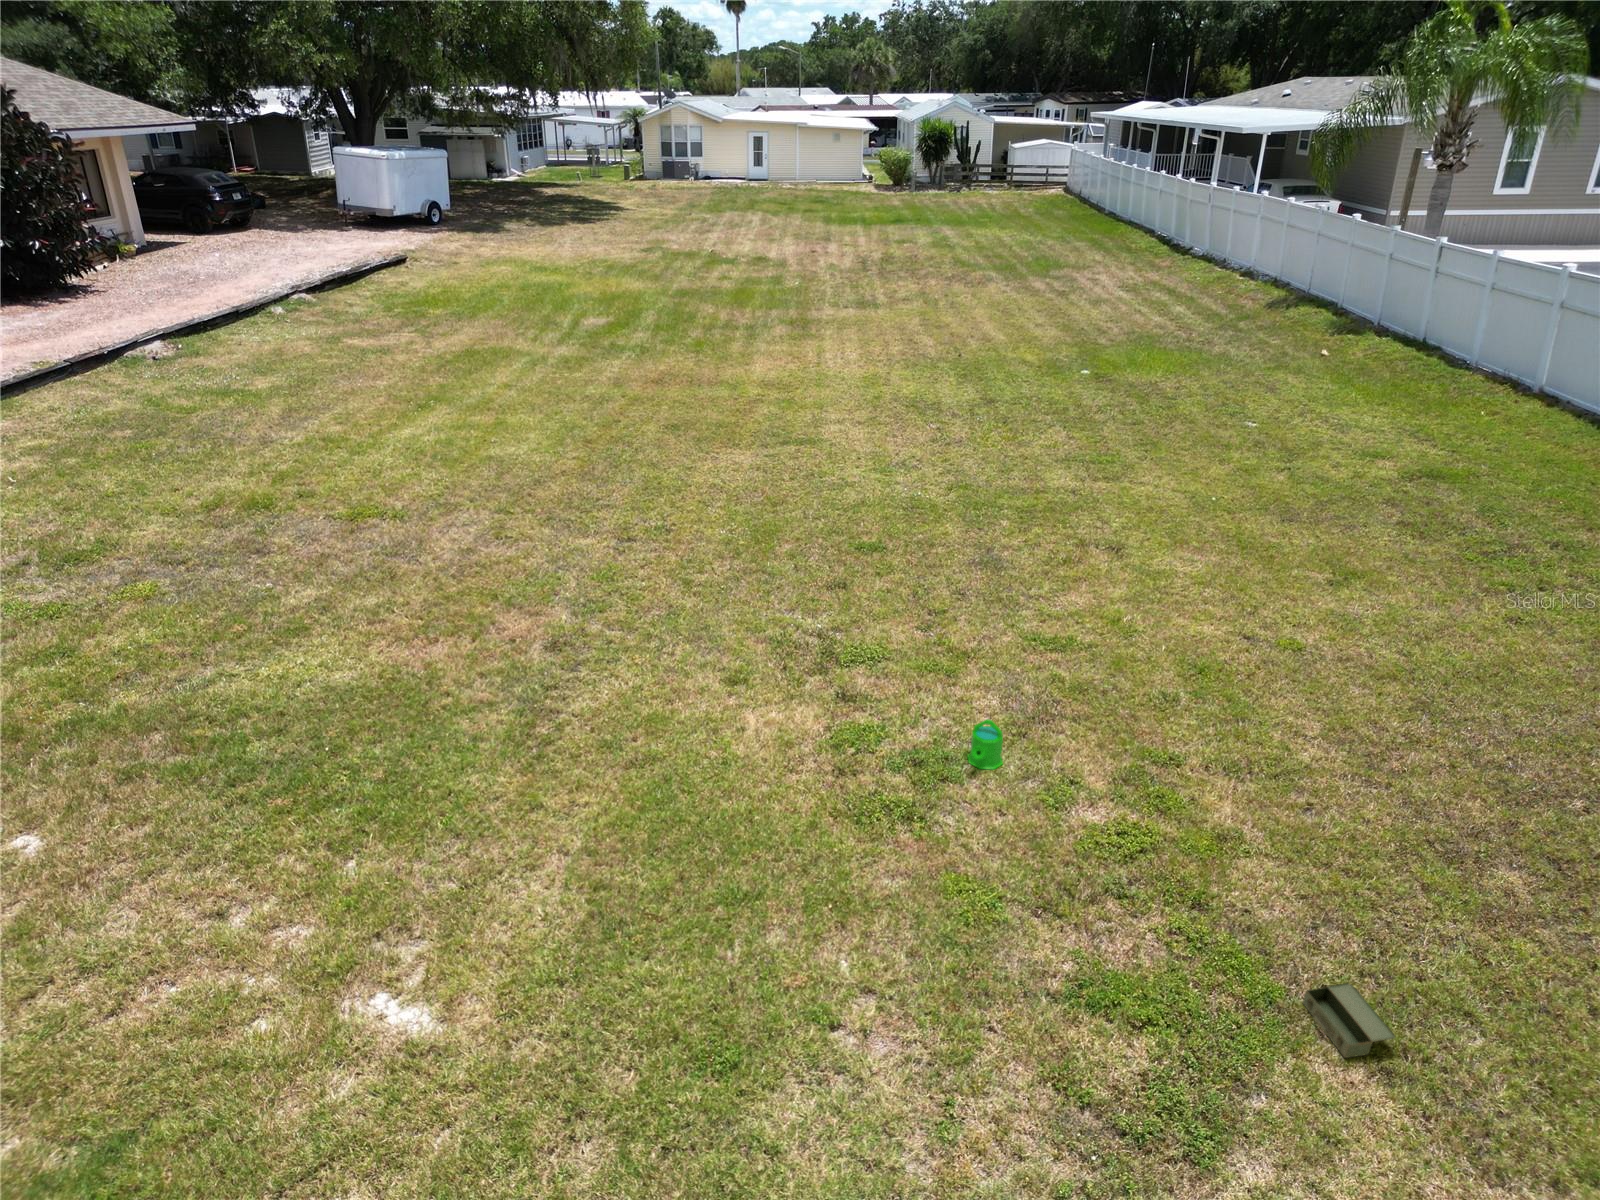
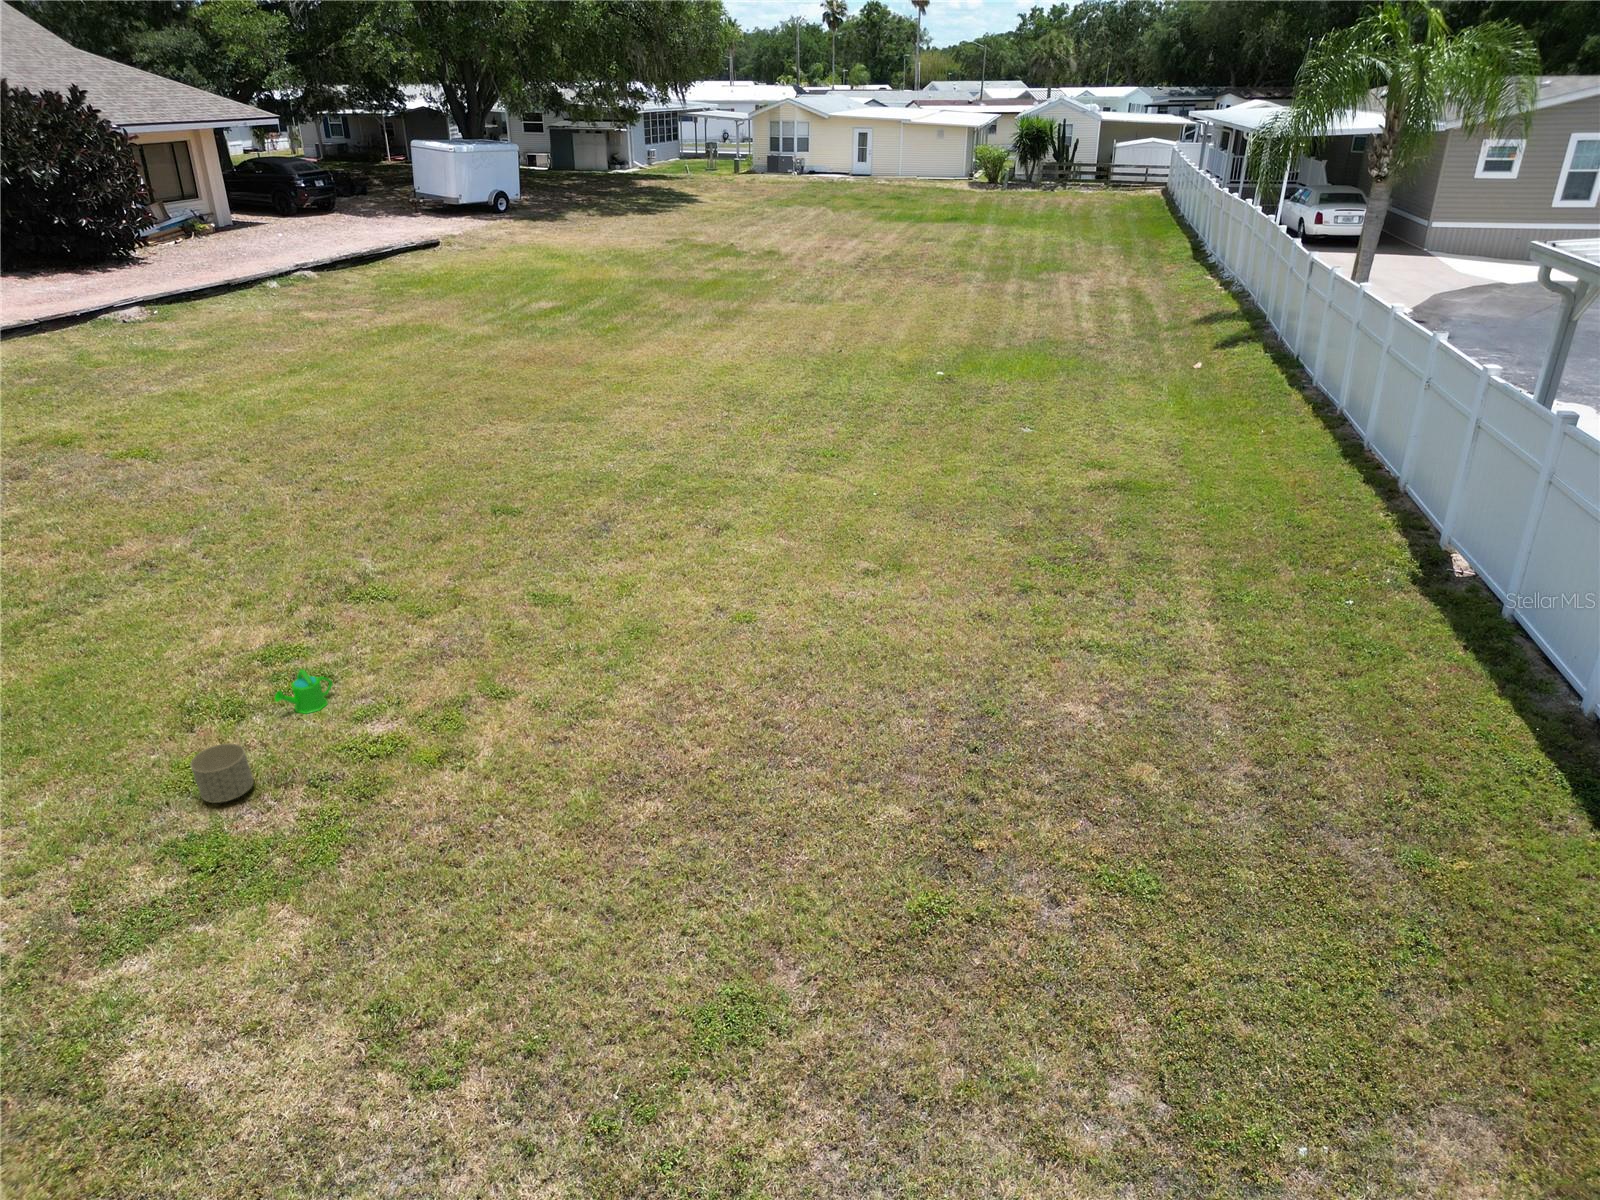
planter: none [1012,808,1073,879] -> present [191,743,253,803]
toolbox: present [1303,983,1395,1058] -> none [242,917,316,975]

